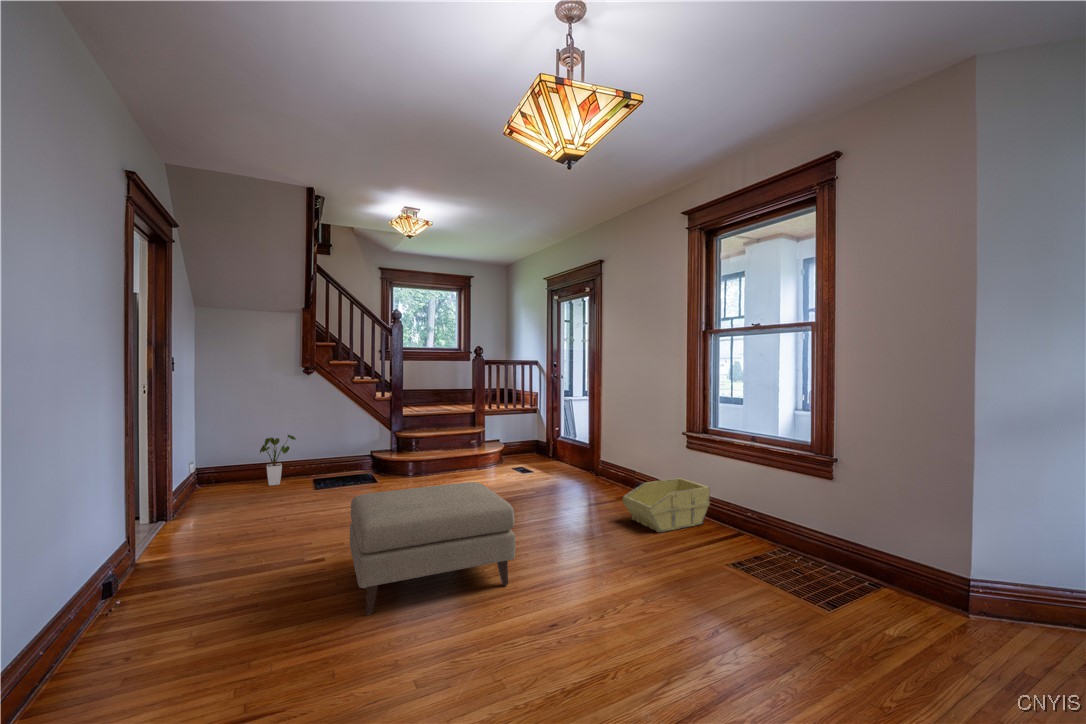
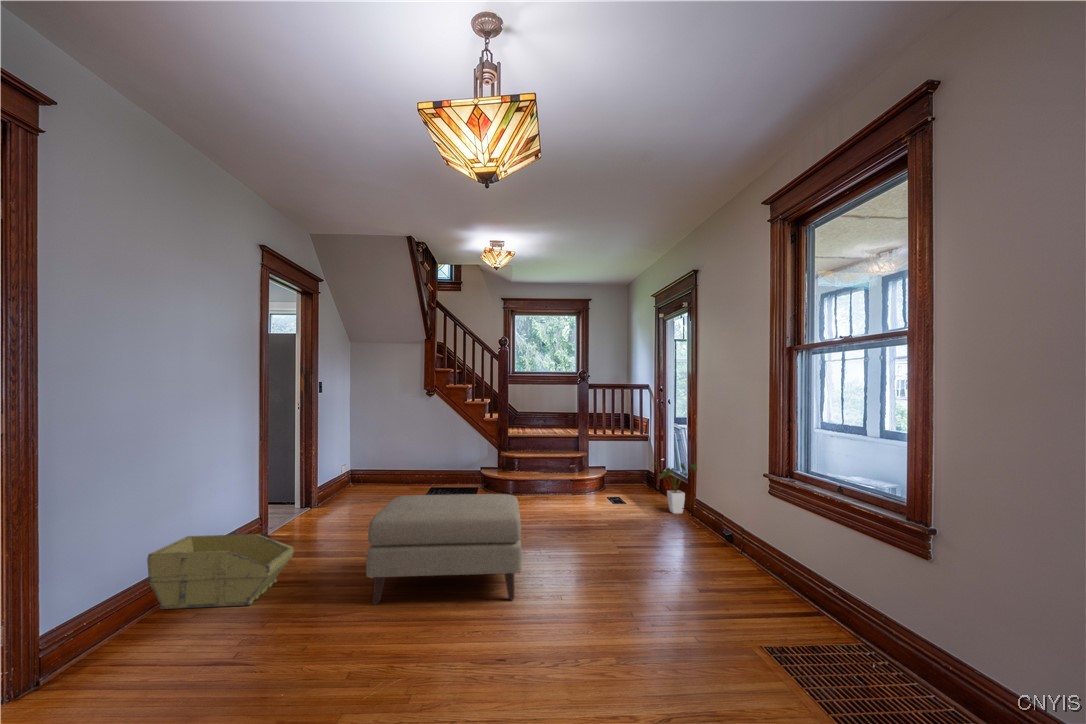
house plant: present [260,435,296,486] -> present [653,463,697,514]
storage bin: present [623,478,710,532] -> present [147,534,294,609]

